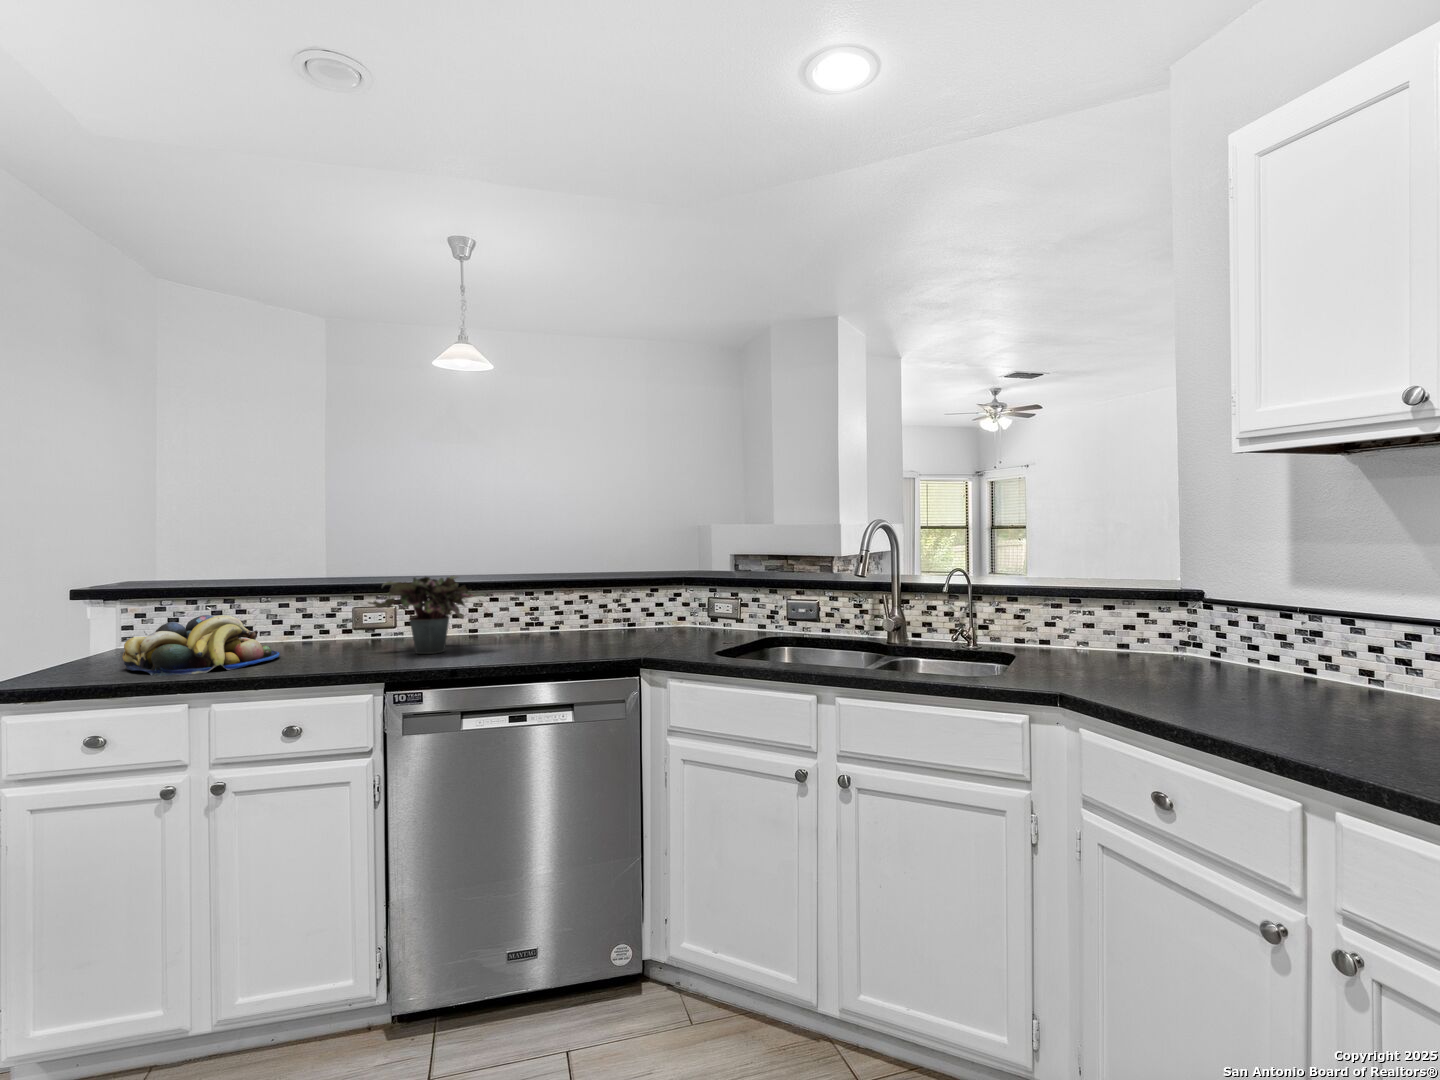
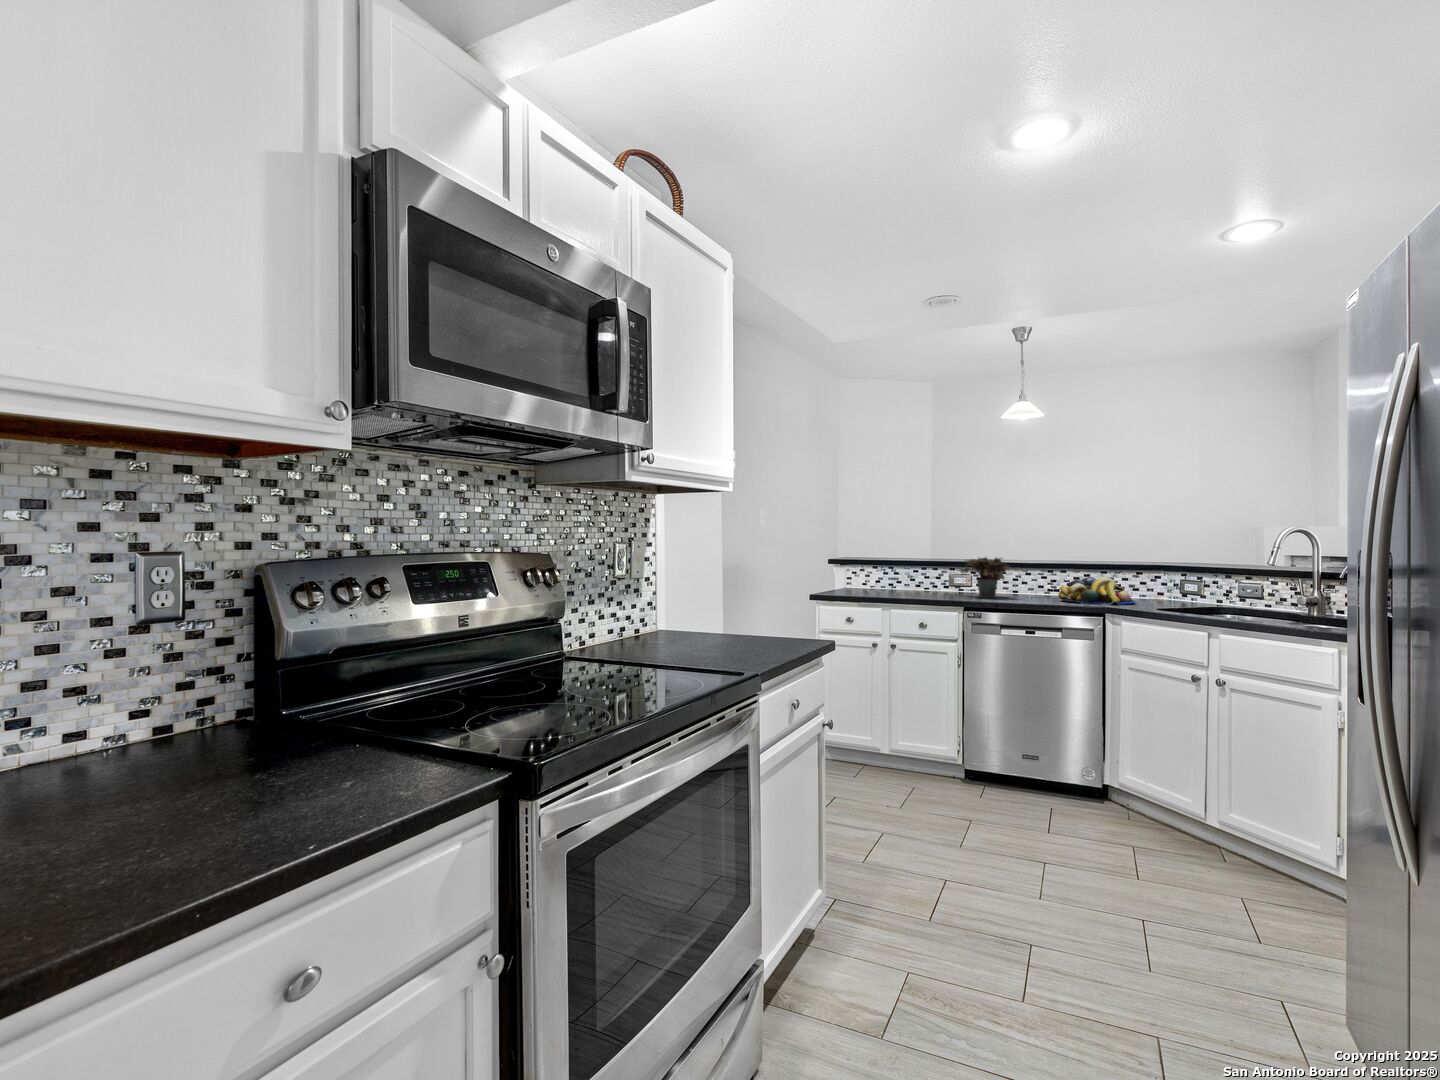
fruit bowl: present [122,615,280,676] -> present [1058,577,1135,605]

